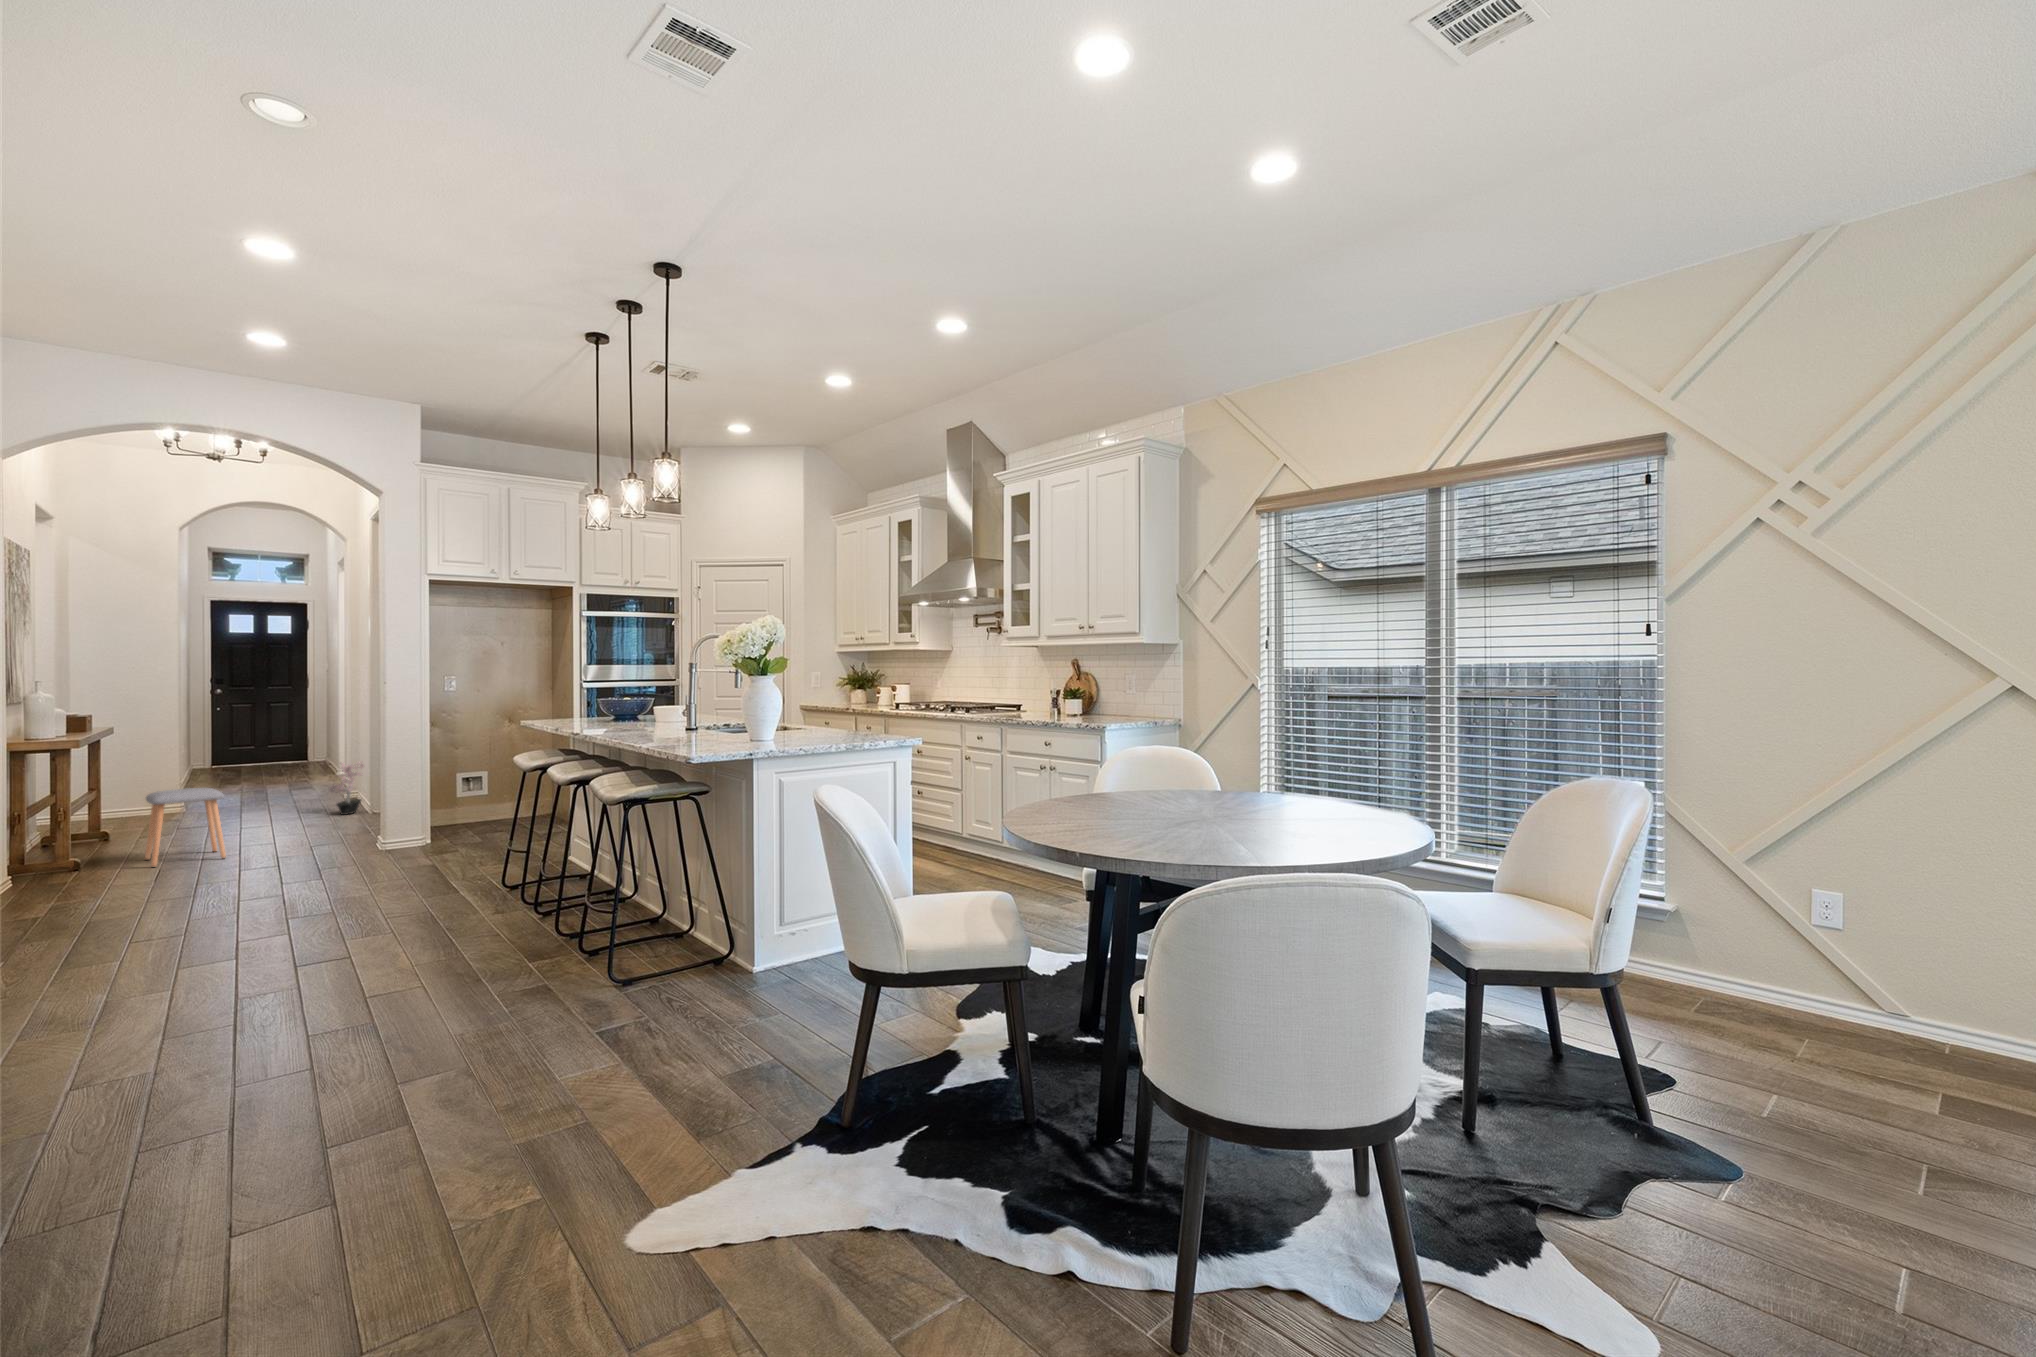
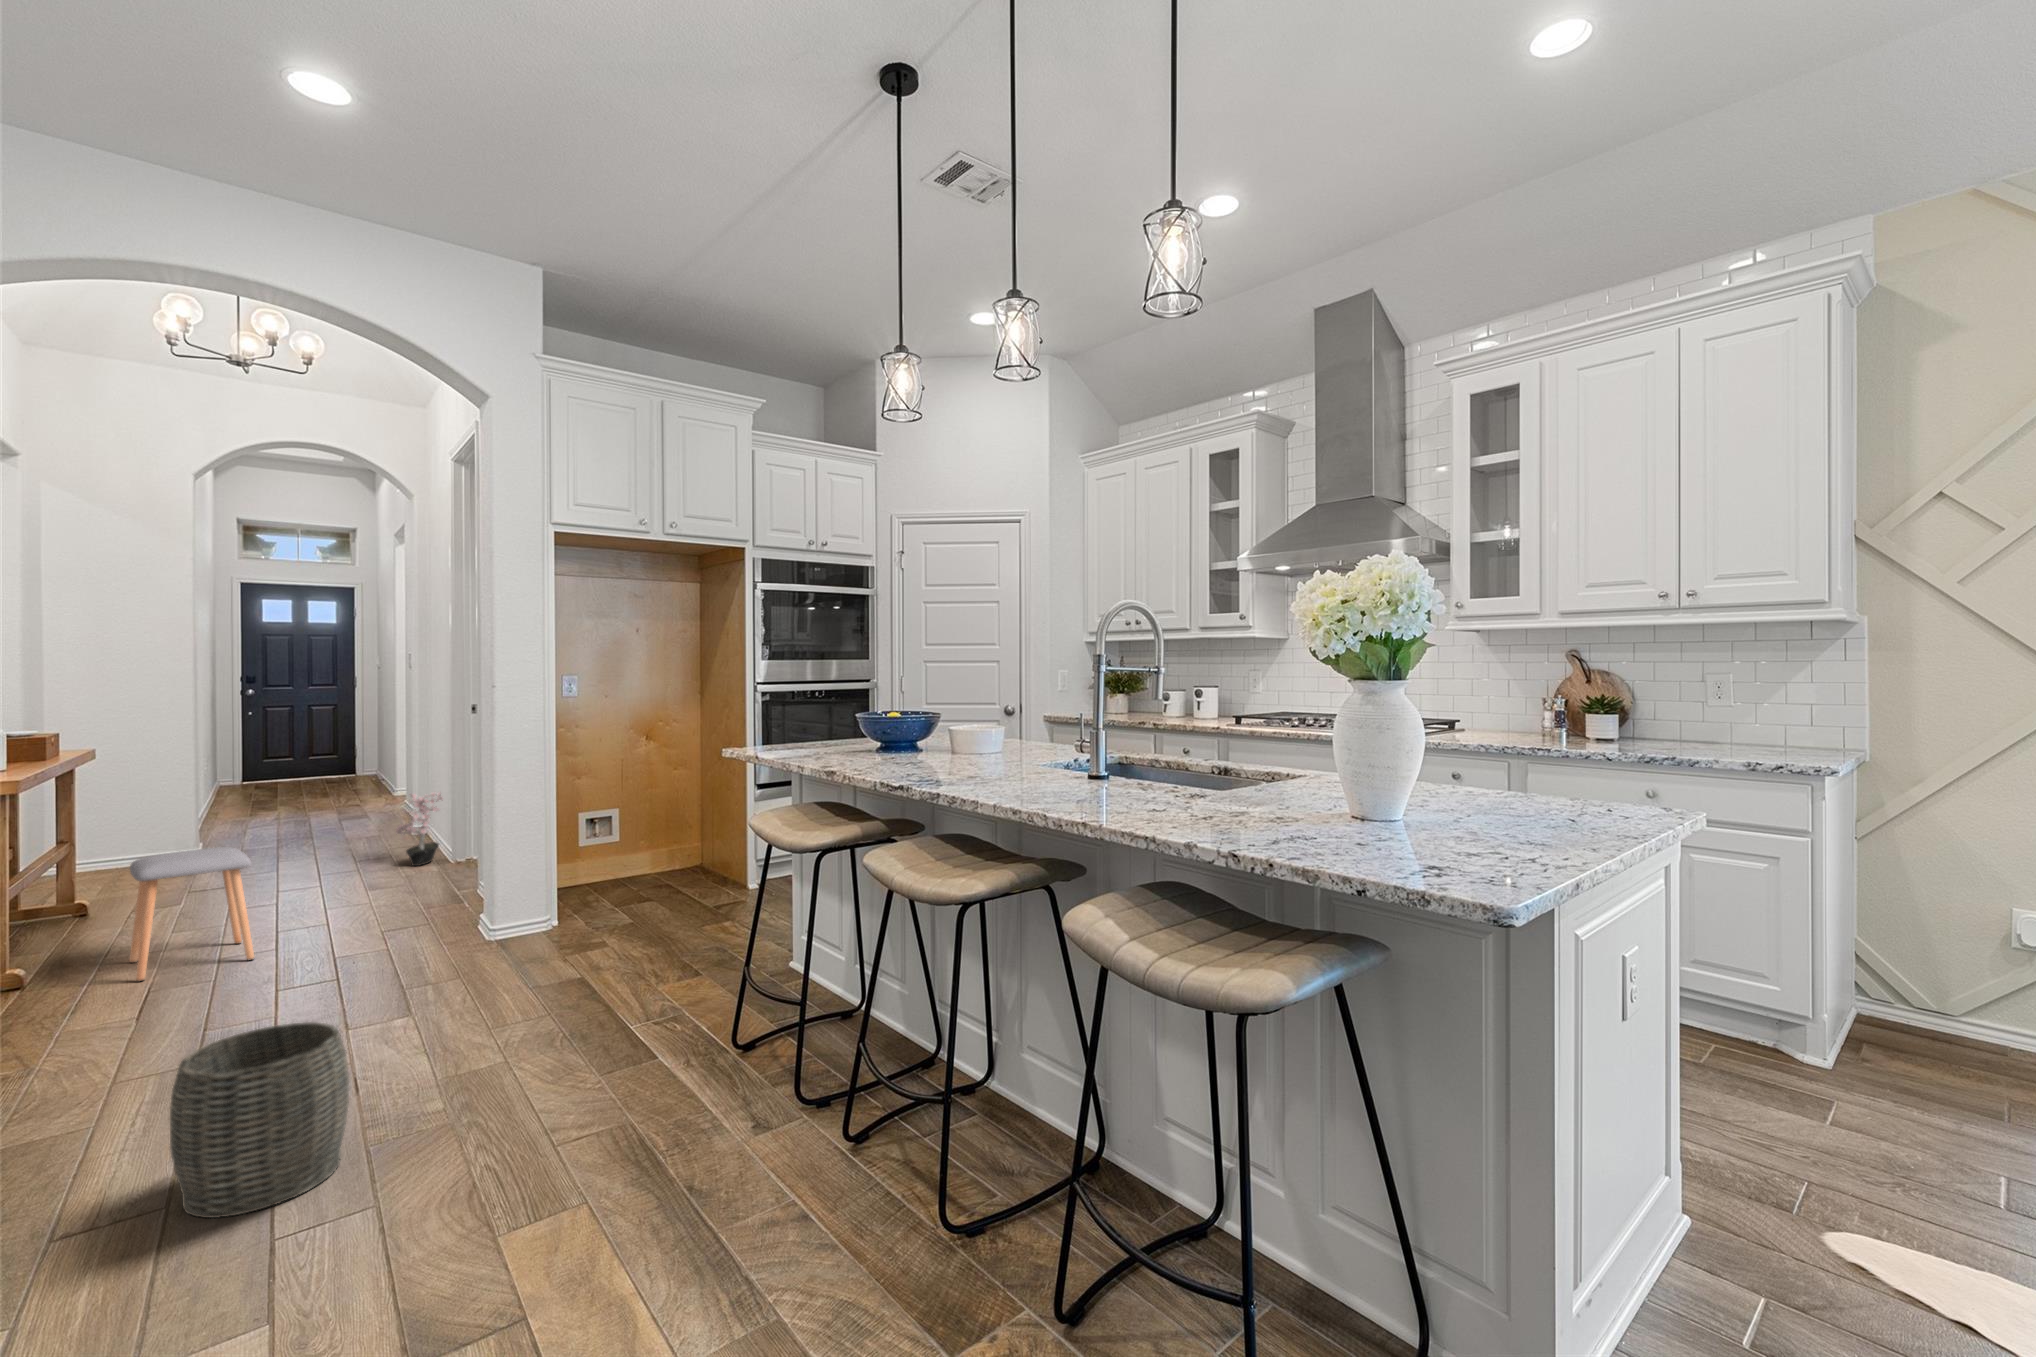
woven basket: none [187,855,278,939] -> present [170,1022,349,1218]

